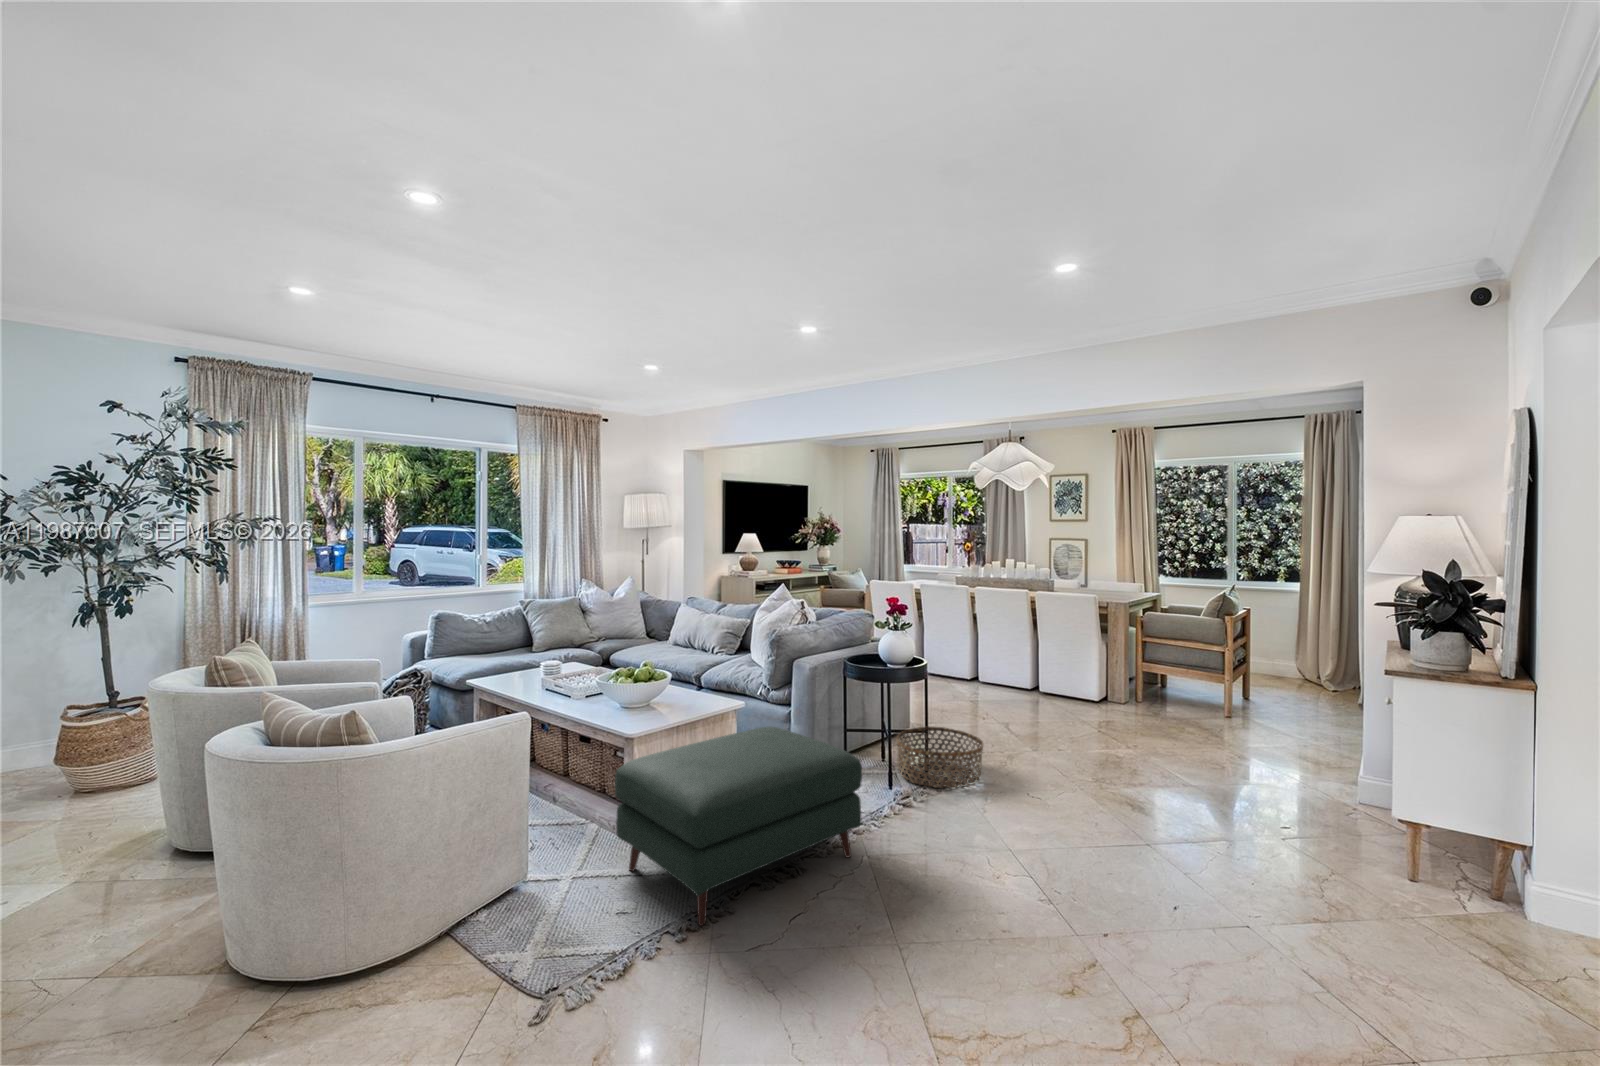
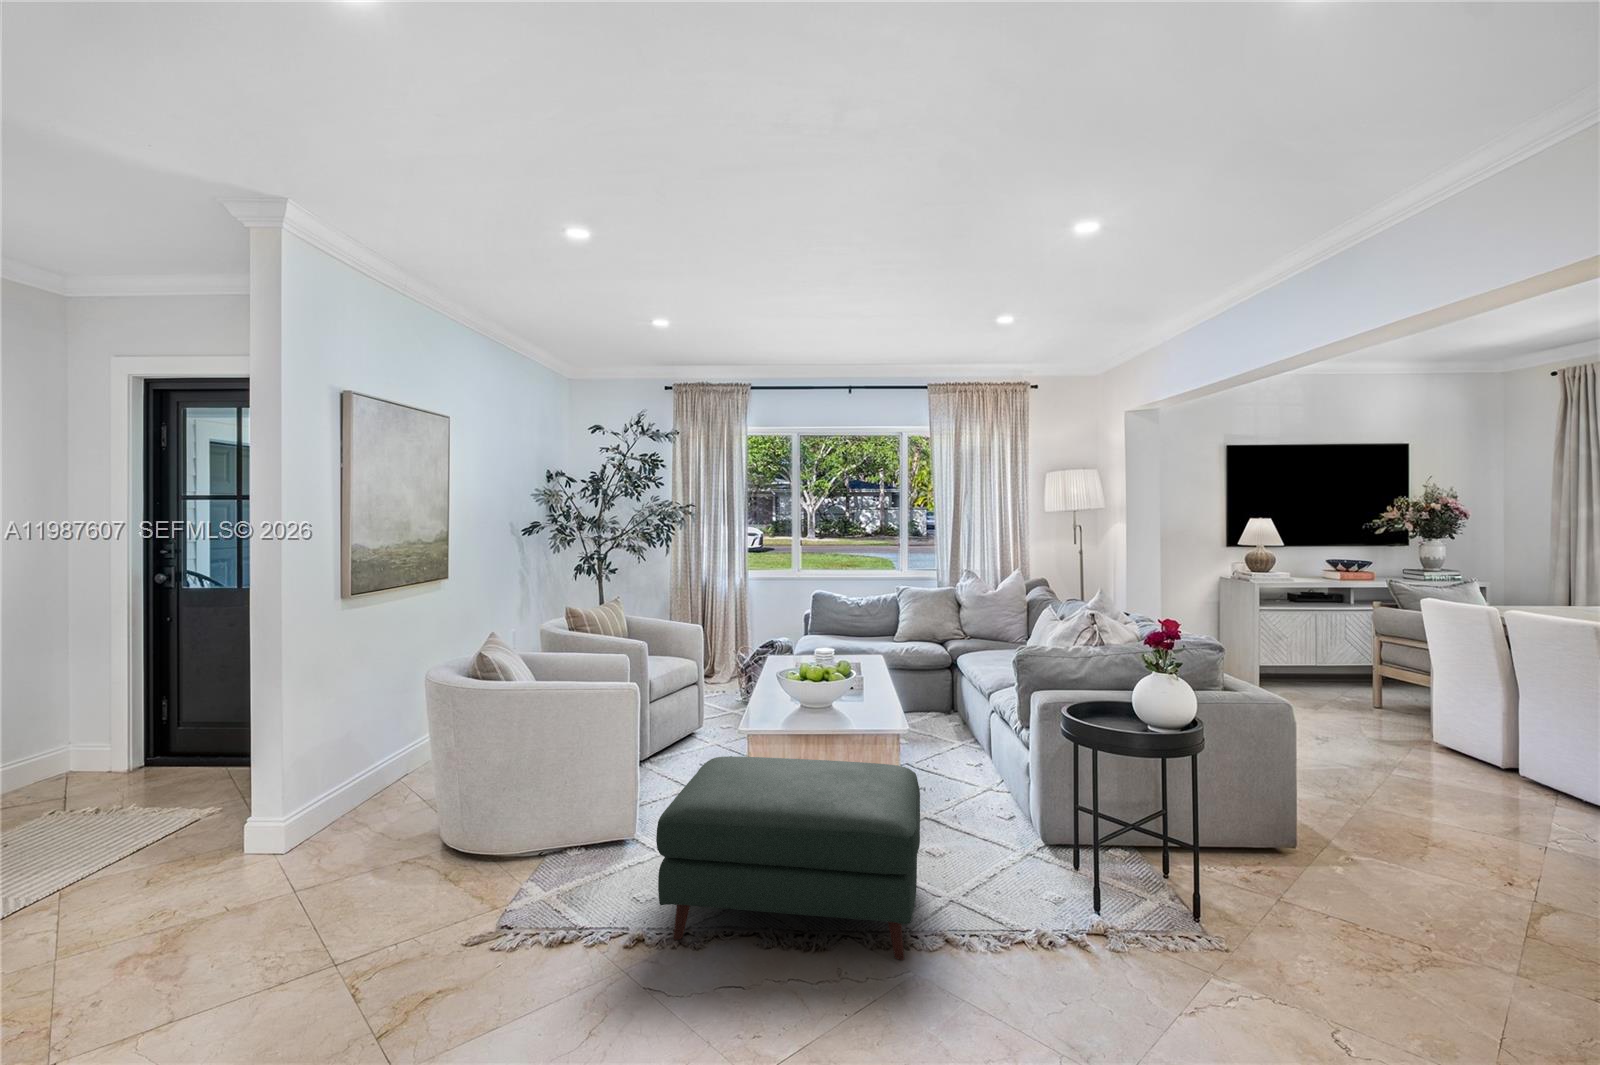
basket: present [897,727,983,788] -> none [1143,841,1305,967]

